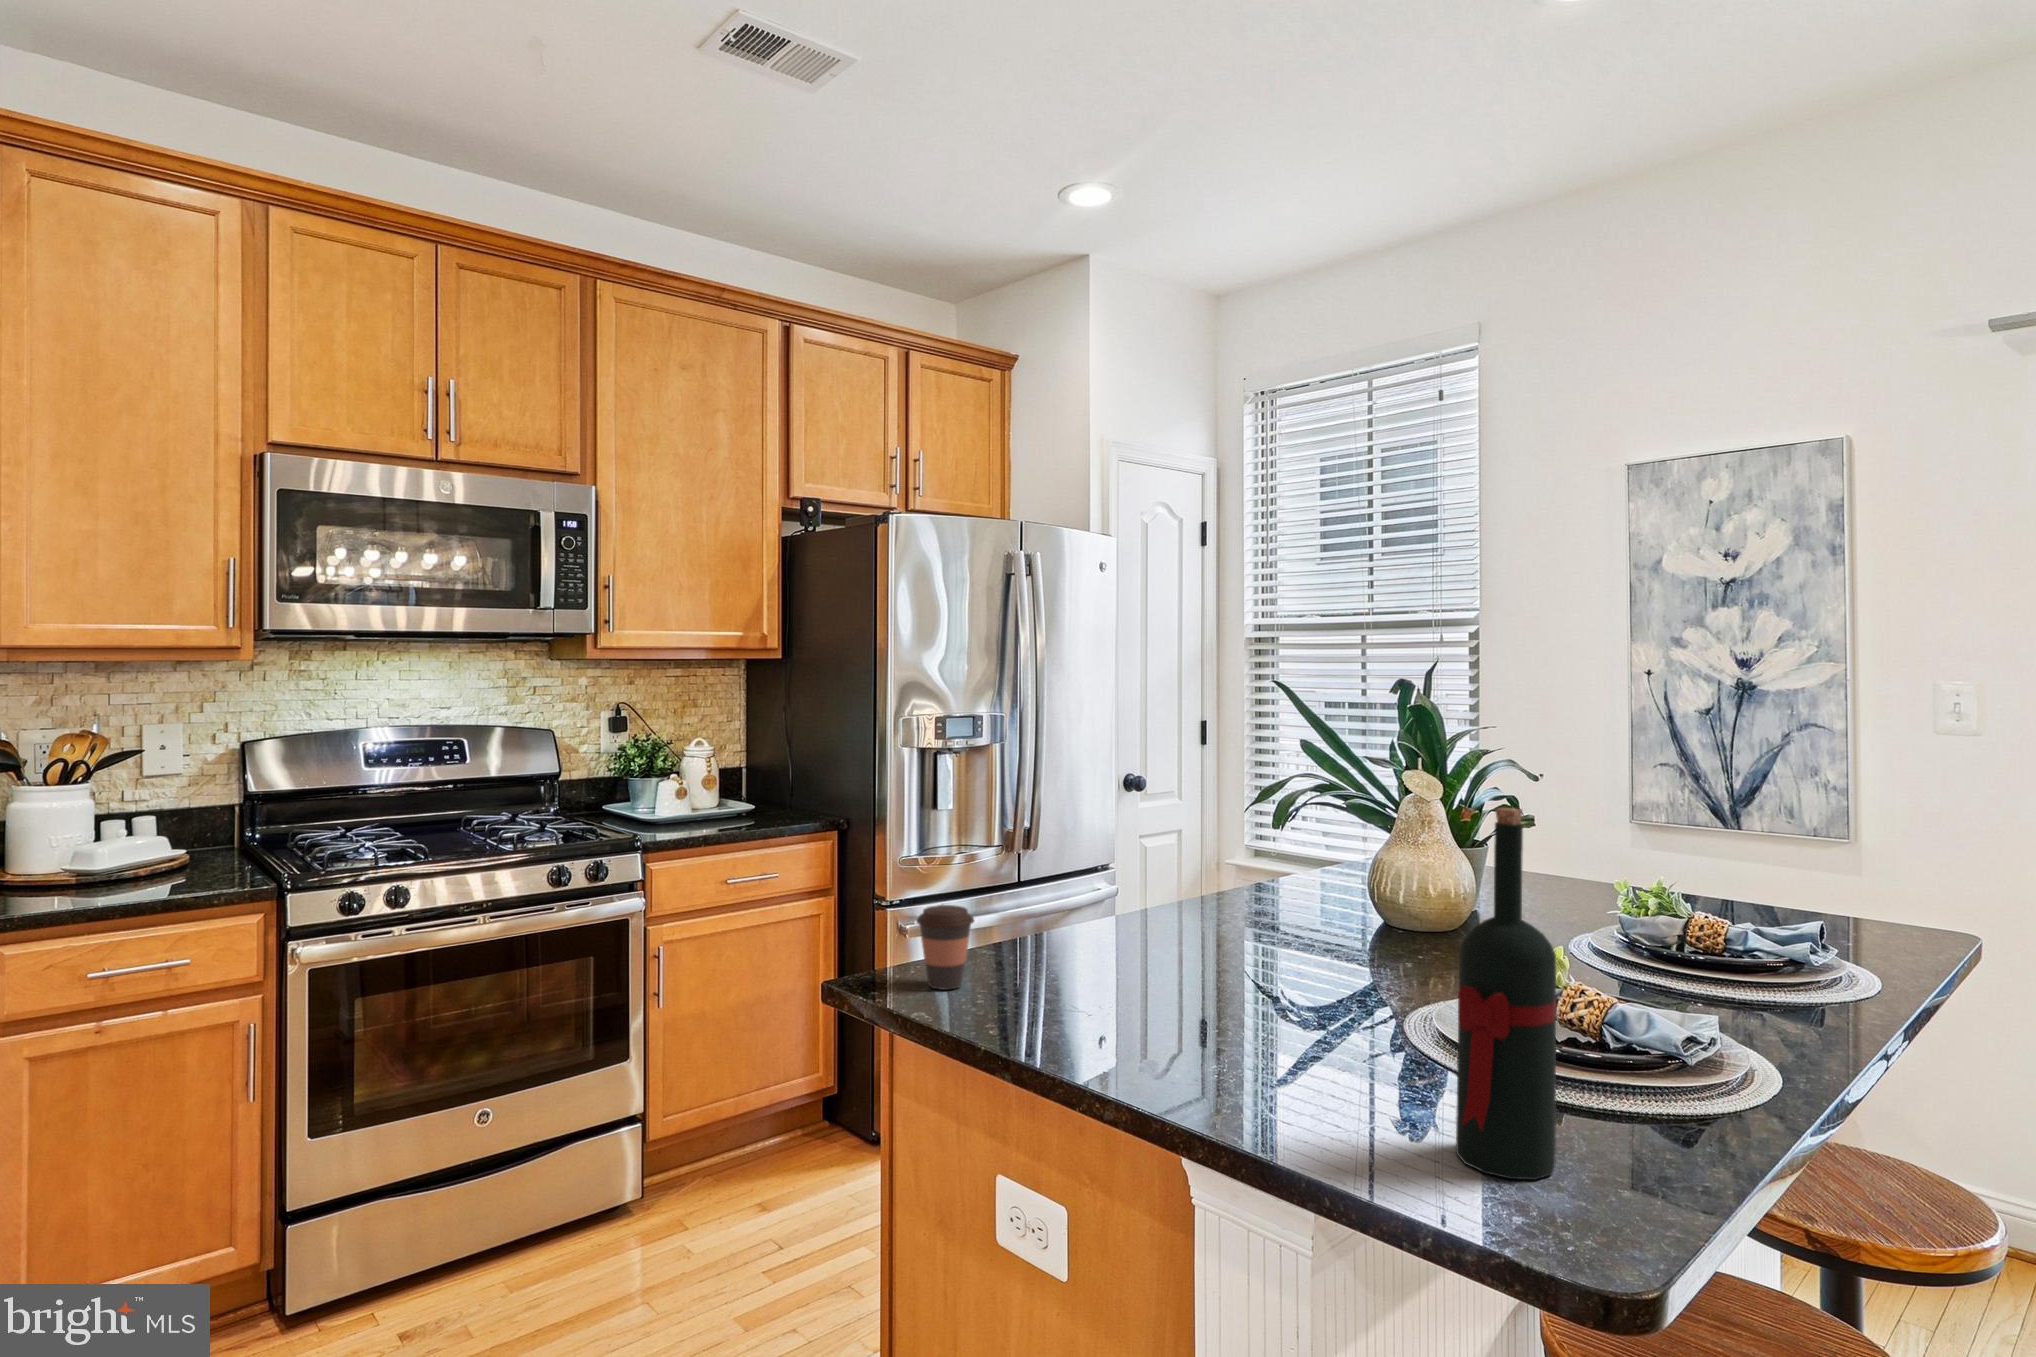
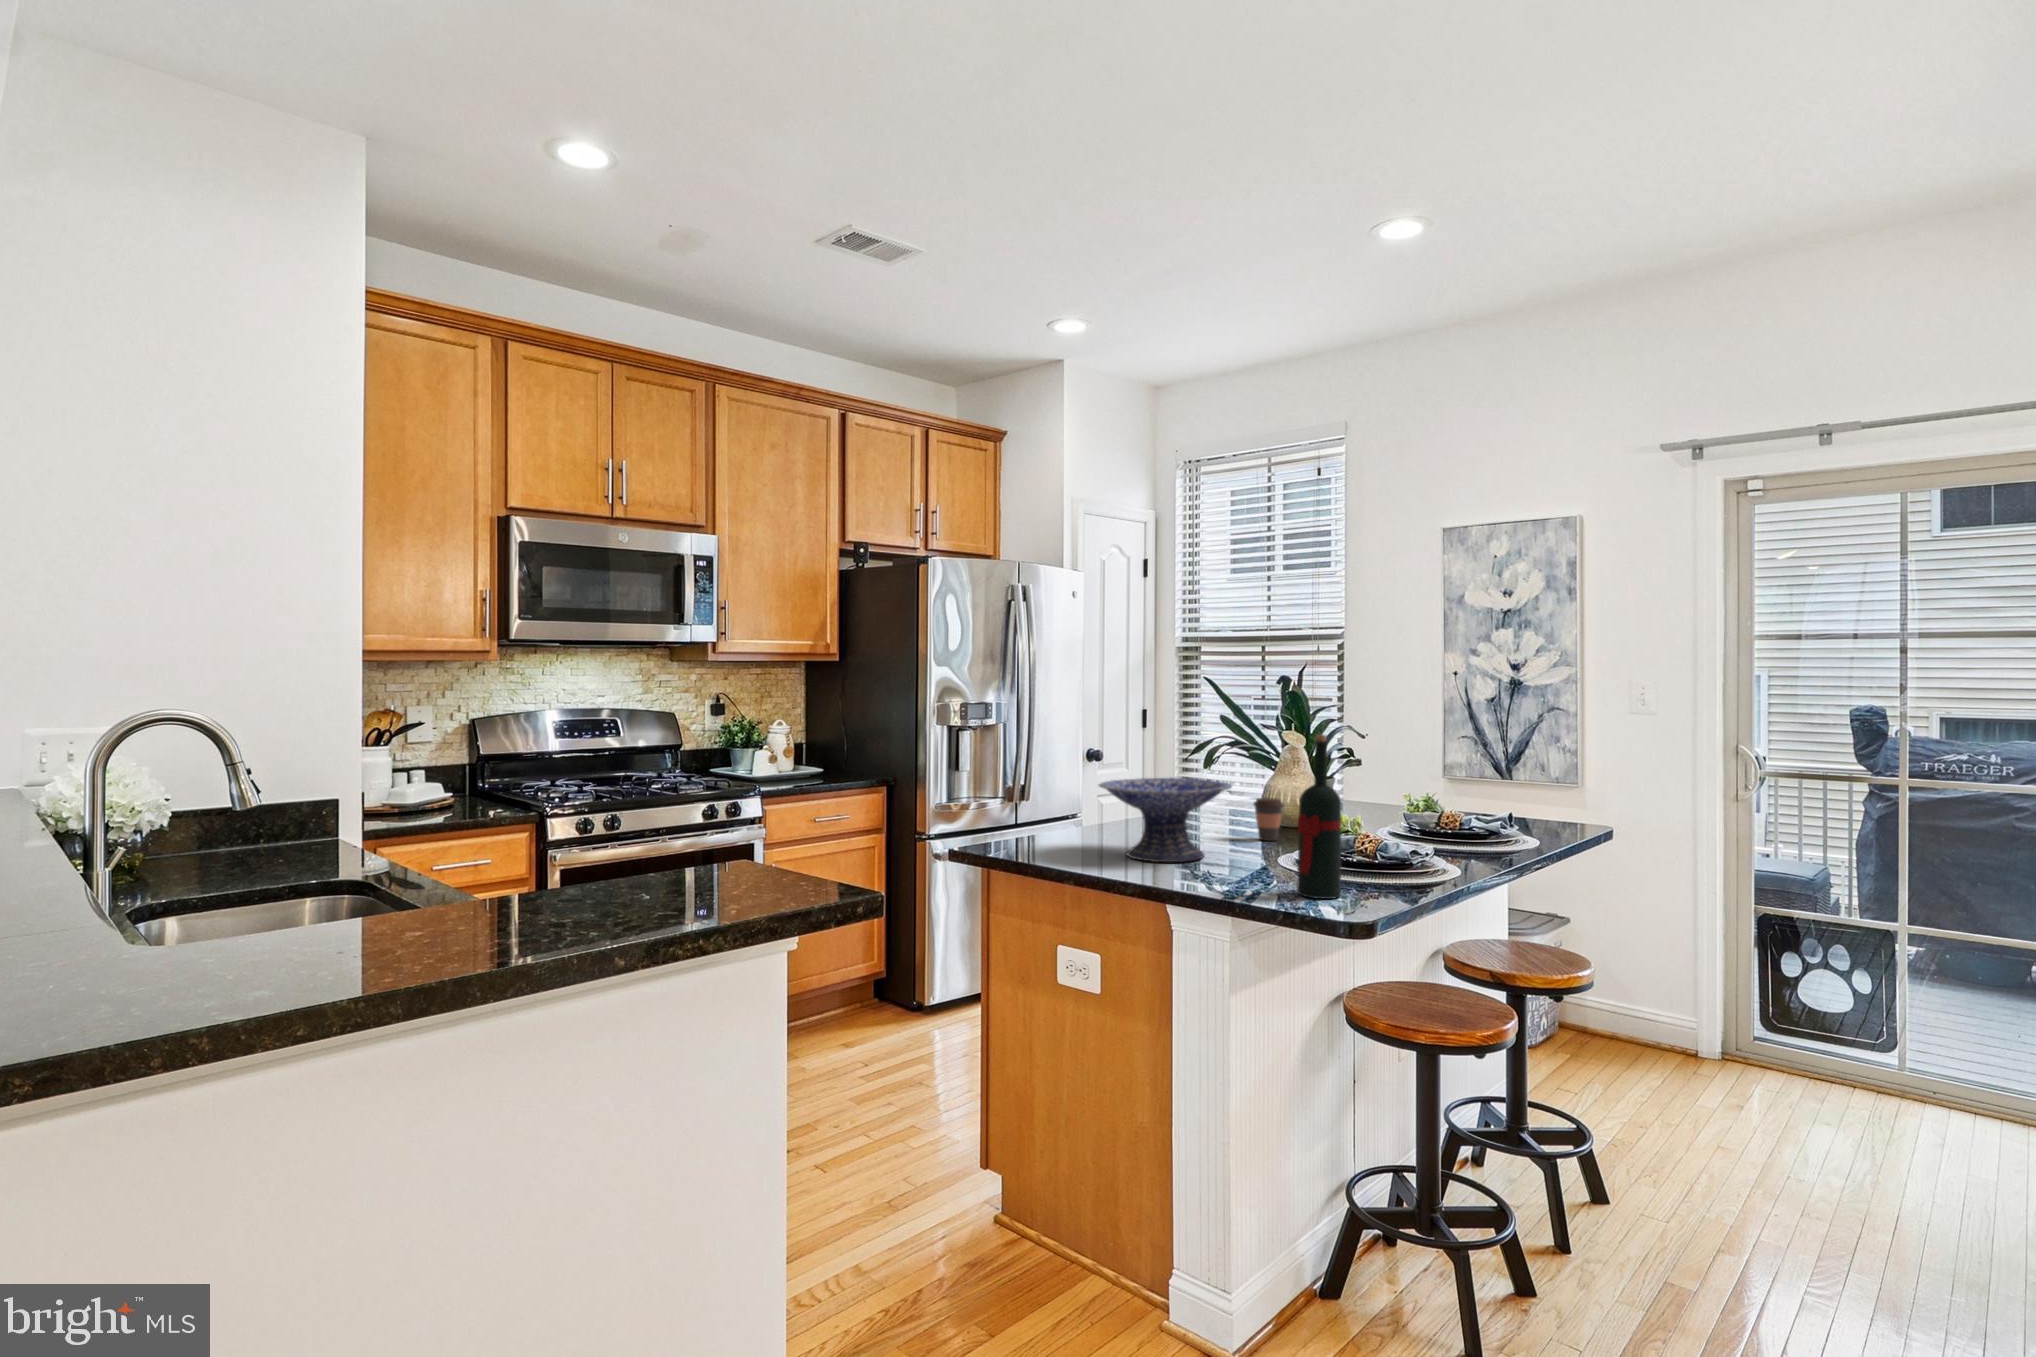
decorative bowl: none [1068,860,1315,1032] -> present [1099,778,1232,862]
coffee cup: present [916,905,974,990] -> present [1254,798,1284,841]

